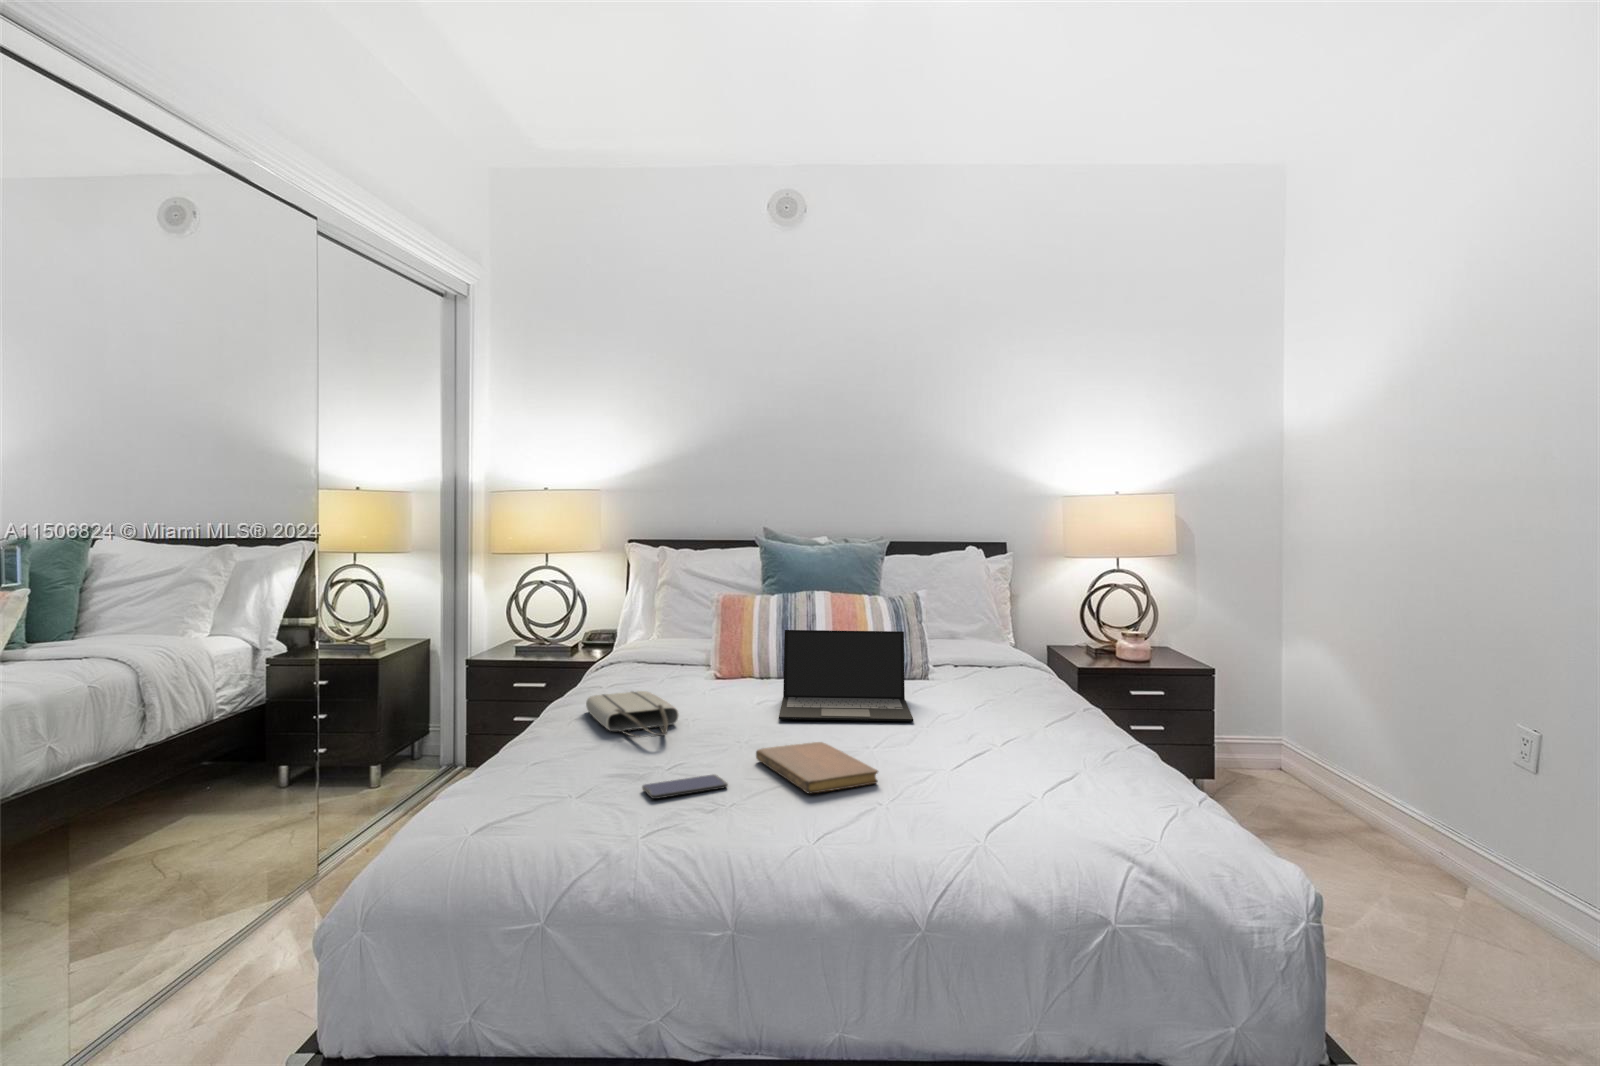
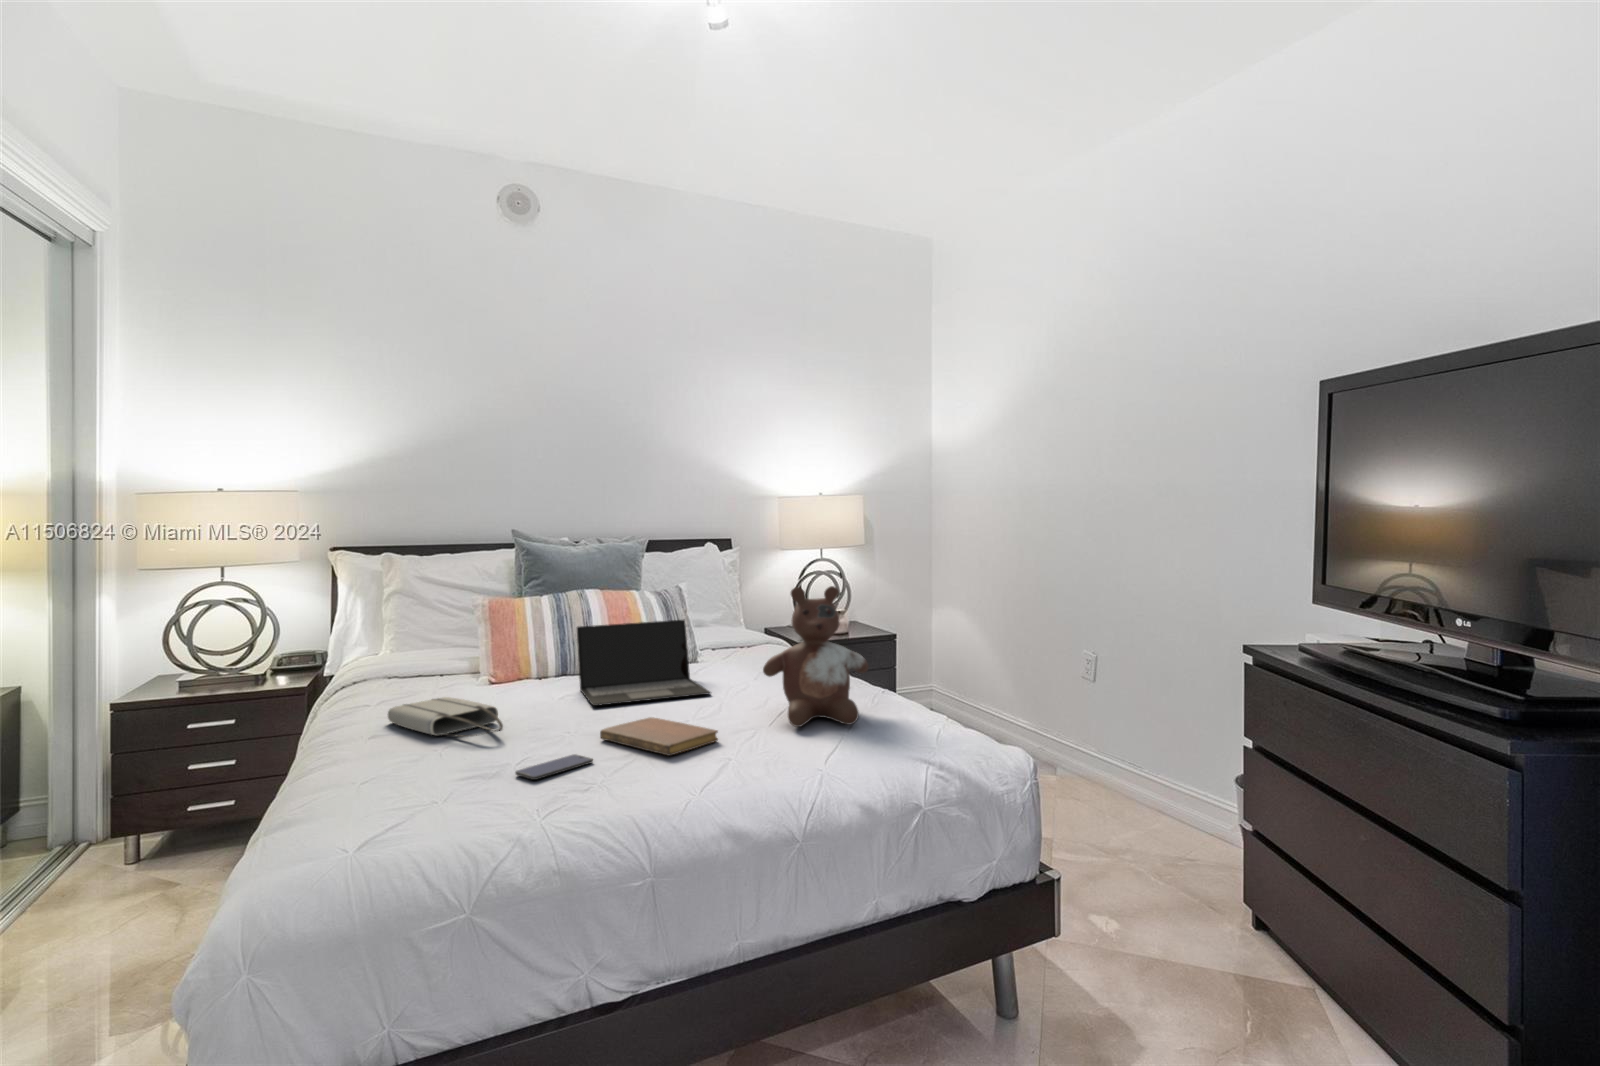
stuffed bear: none [955,605,1093,787] -> present [763,586,868,727]

